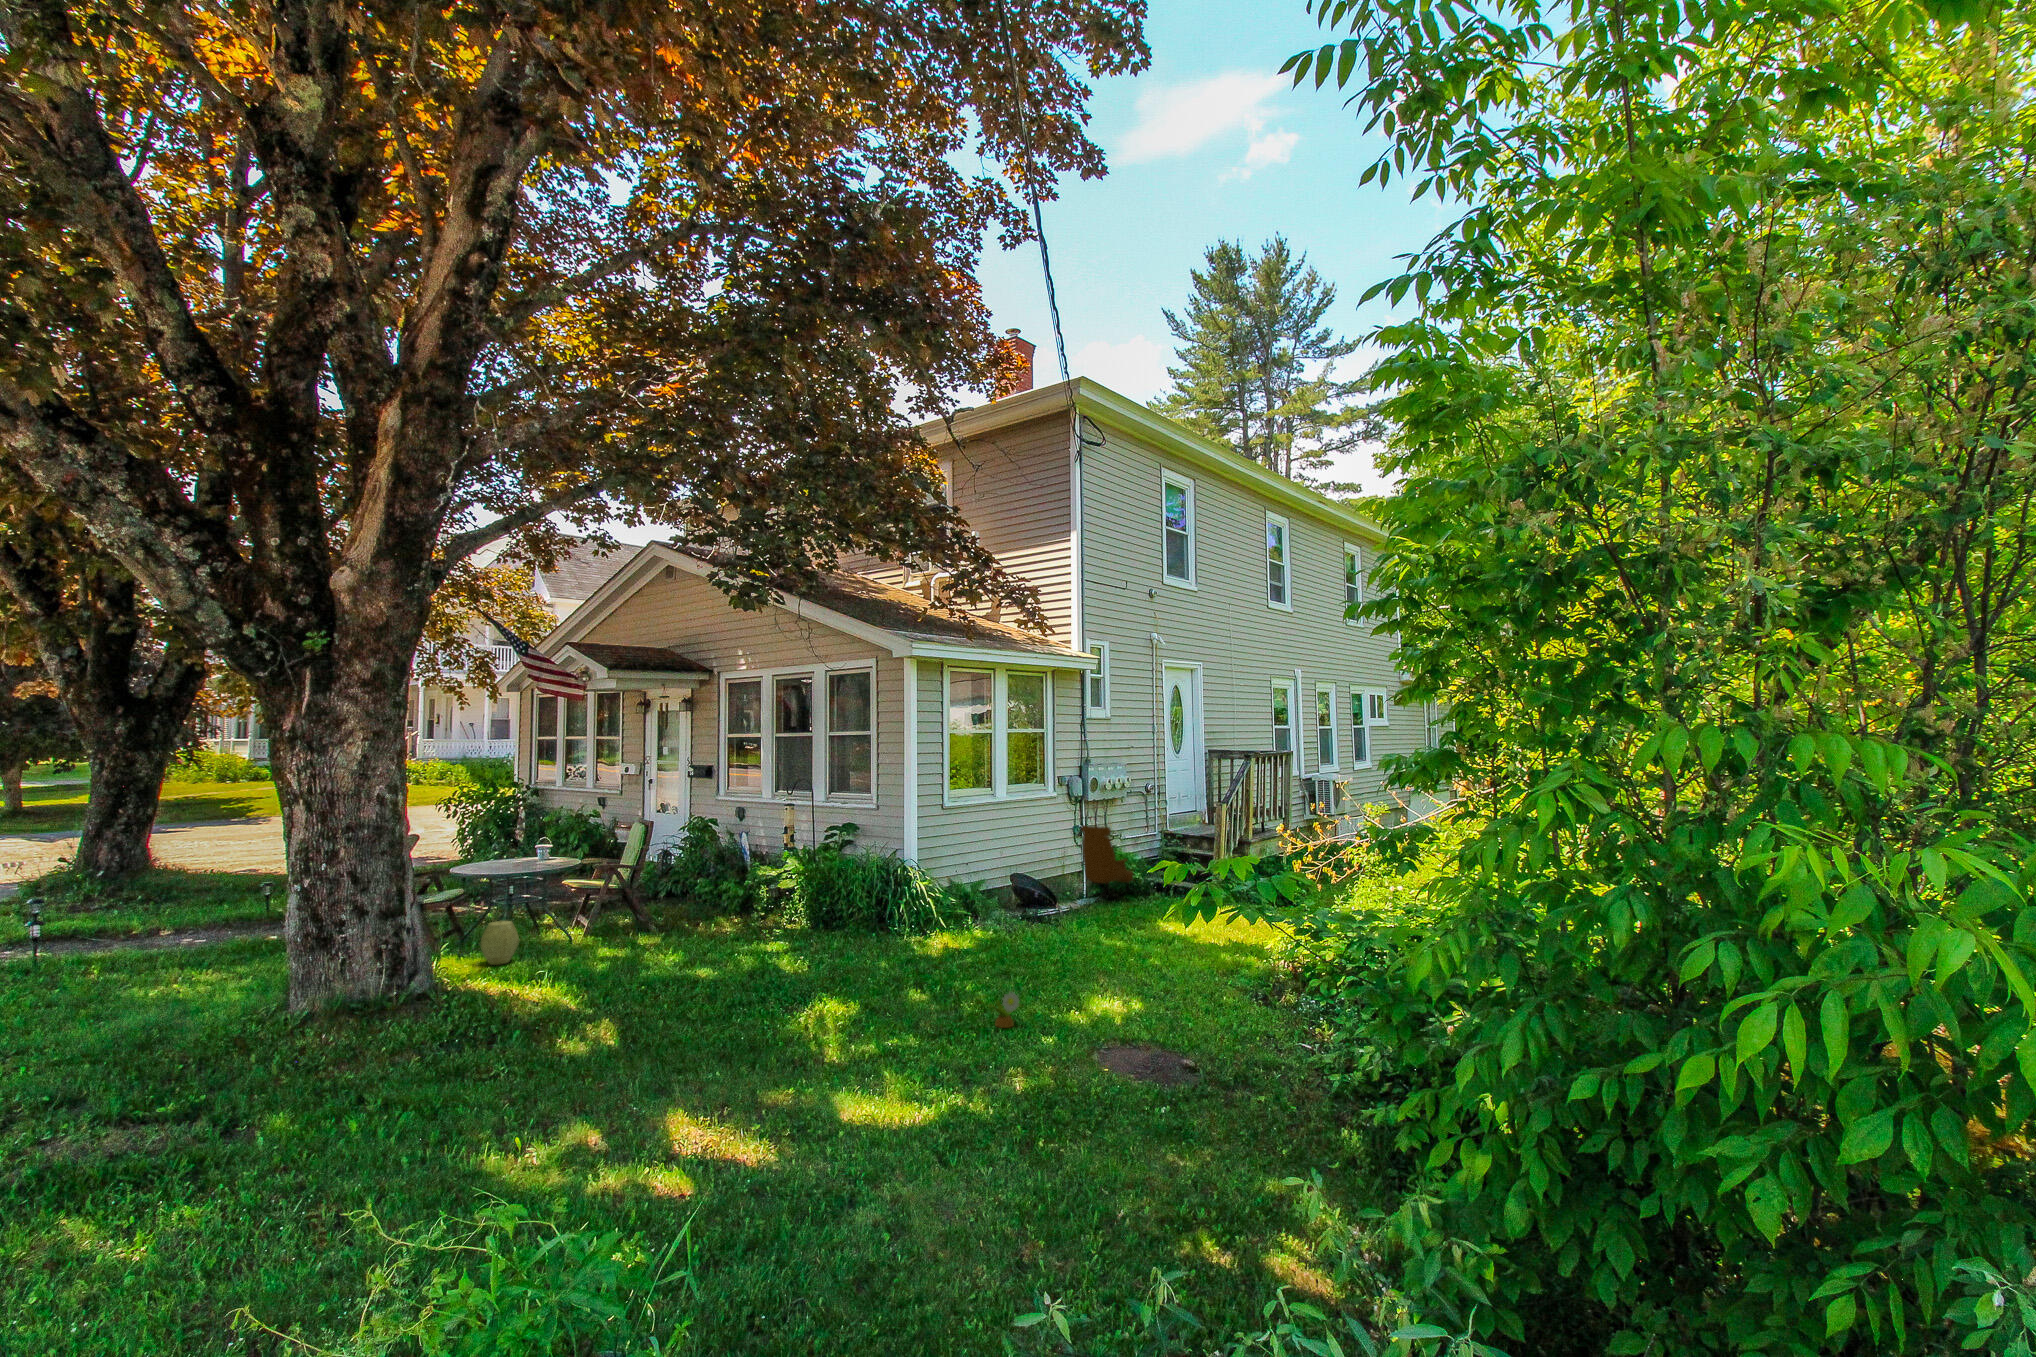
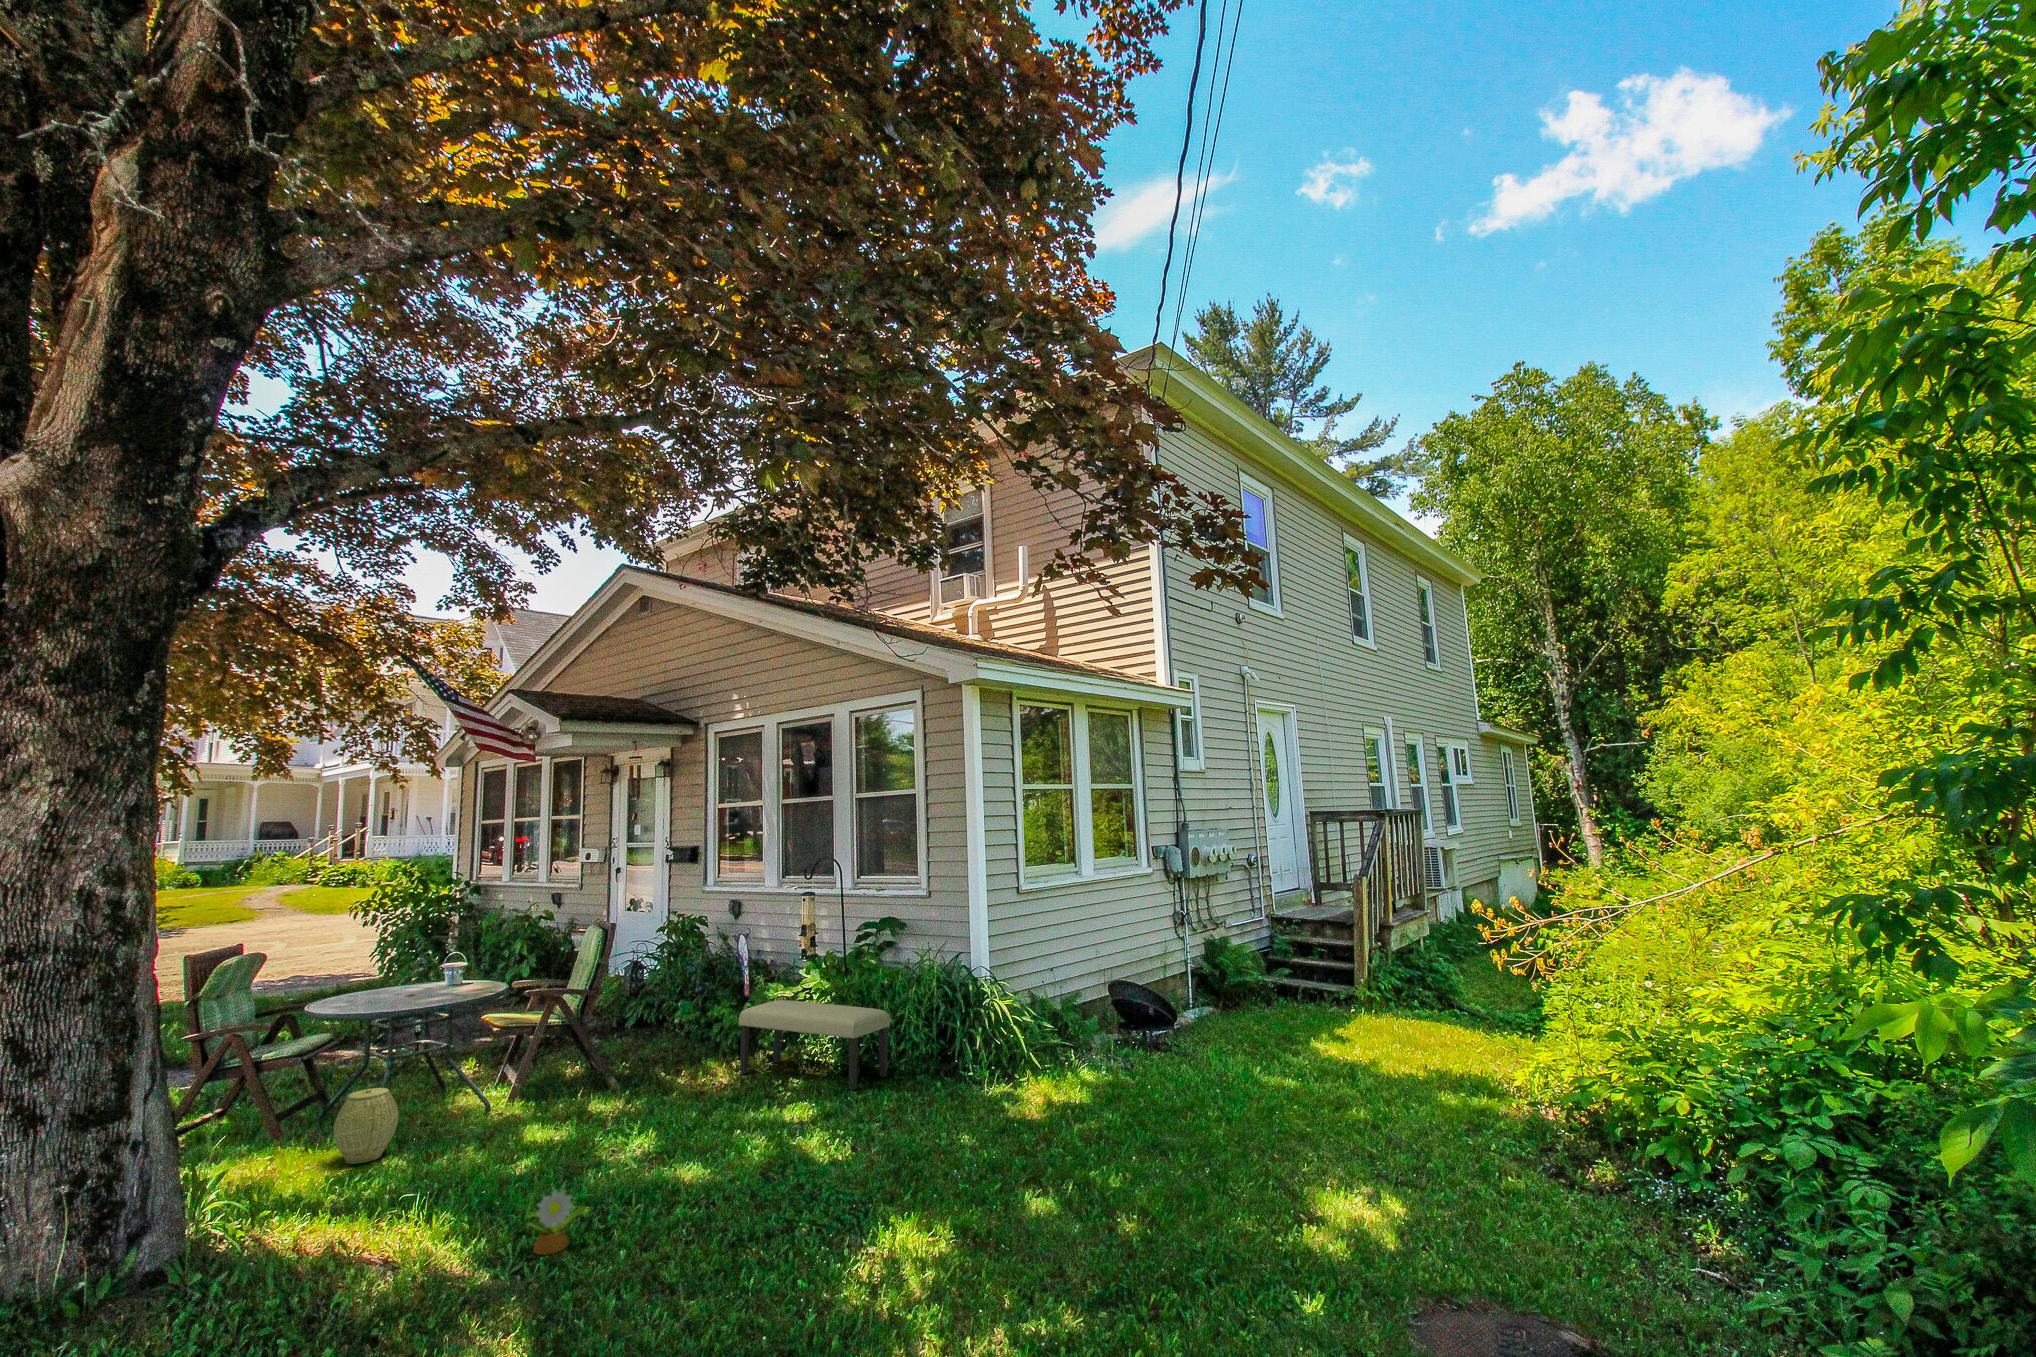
lounge chair: present [1081,825,1138,901] -> none [1188,909,1266,1013]
bench: none [738,879,843,939] -> present [739,1000,890,1090]
decorative plant: present [989,992,1021,1028] -> present [522,1190,589,1255]

